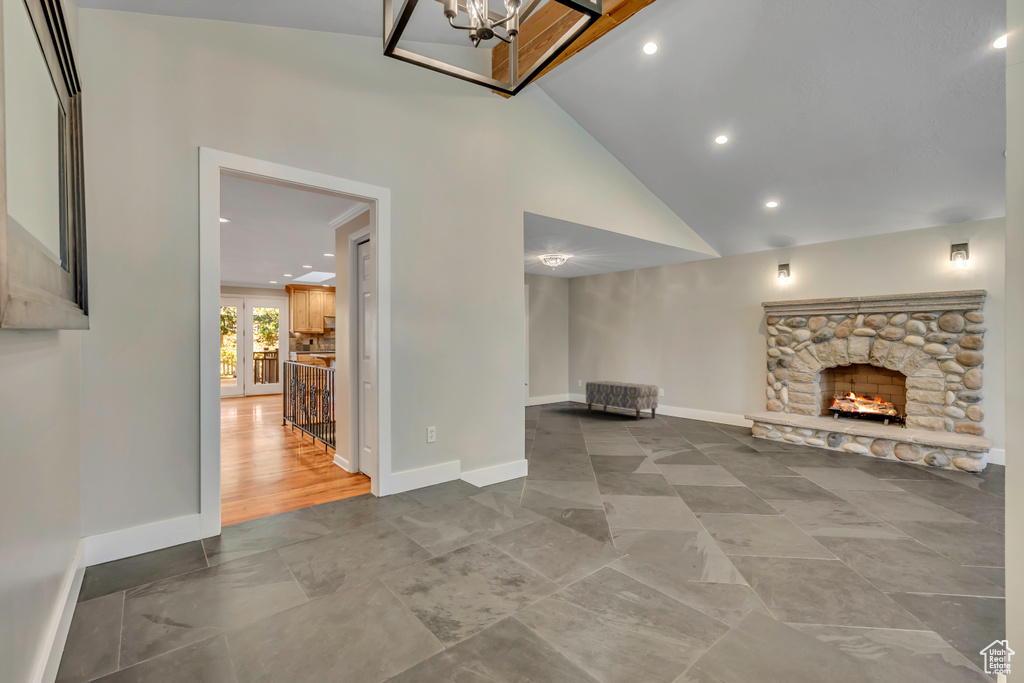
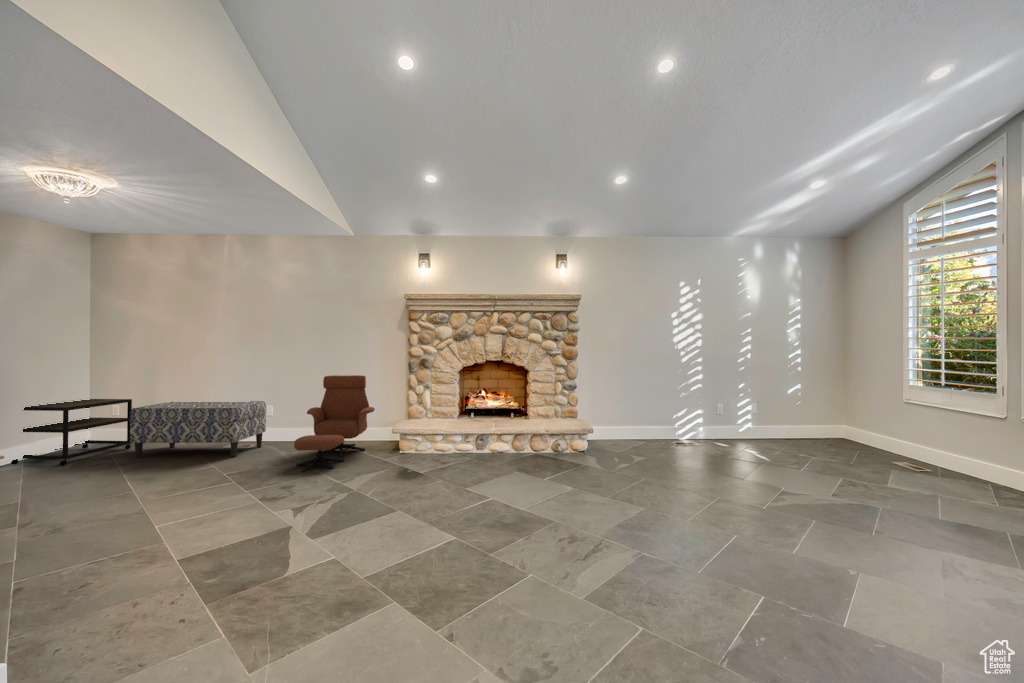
lounge chair: none [672,370,736,437] -> present [294,375,375,472]
side table: none [540,376,586,410] -> present [11,399,132,465]

